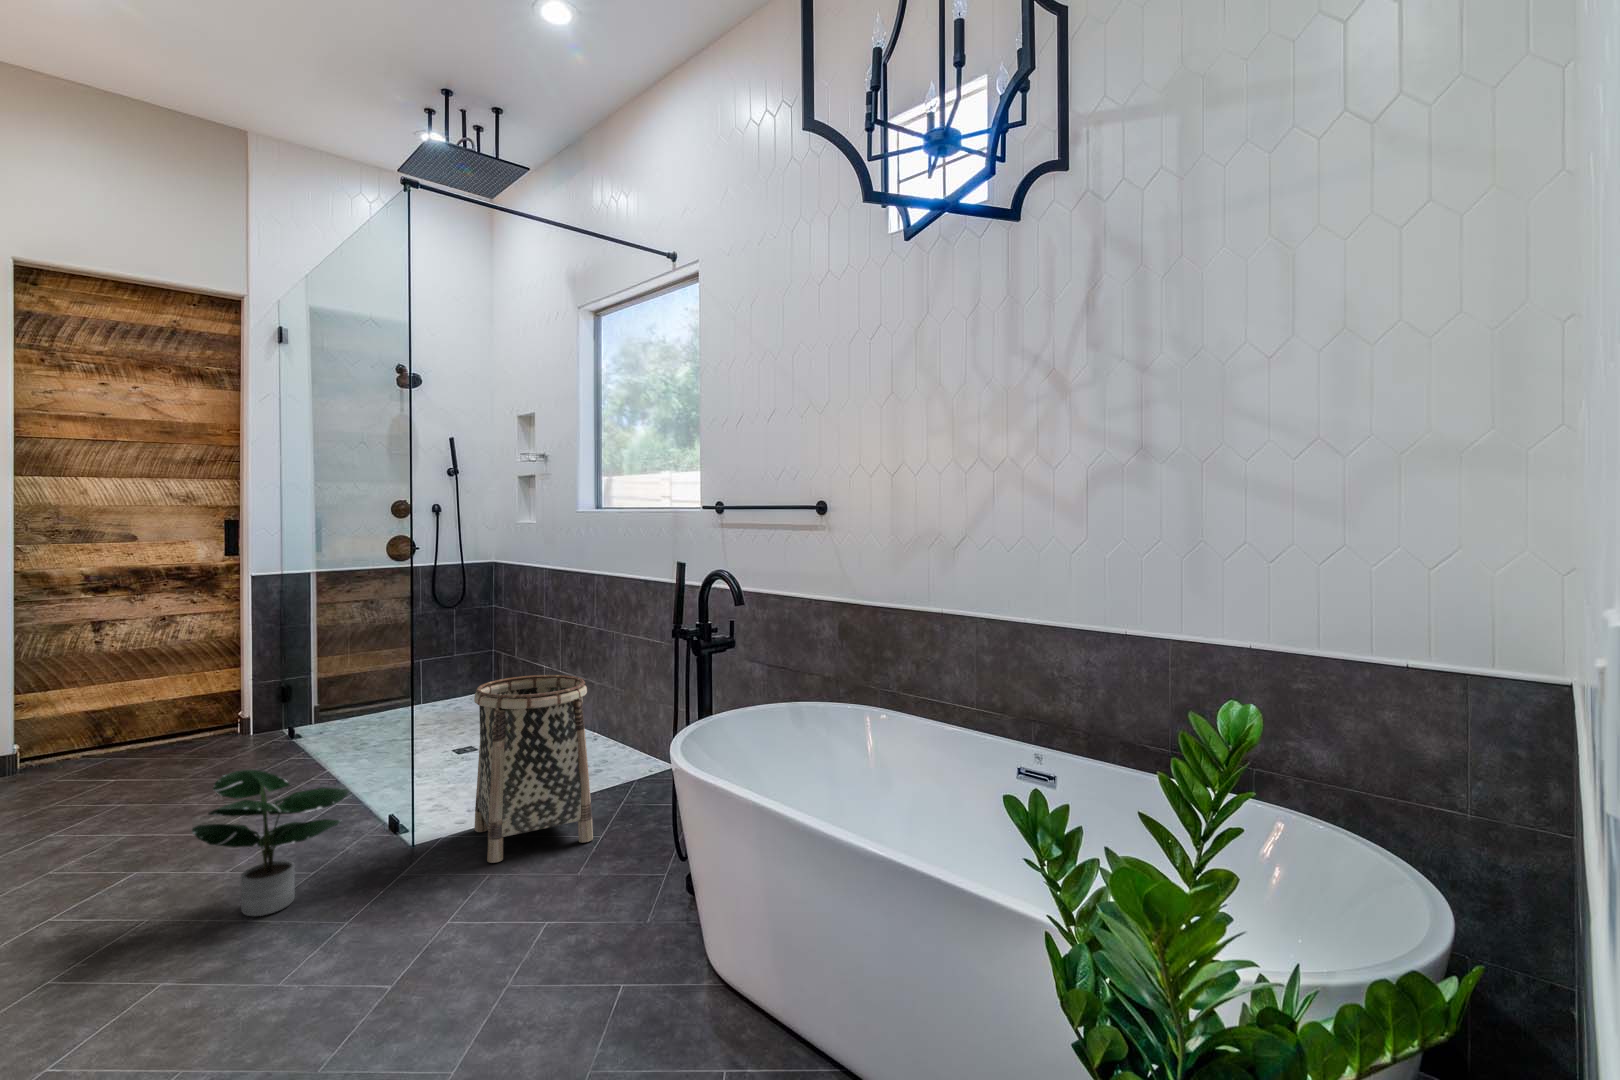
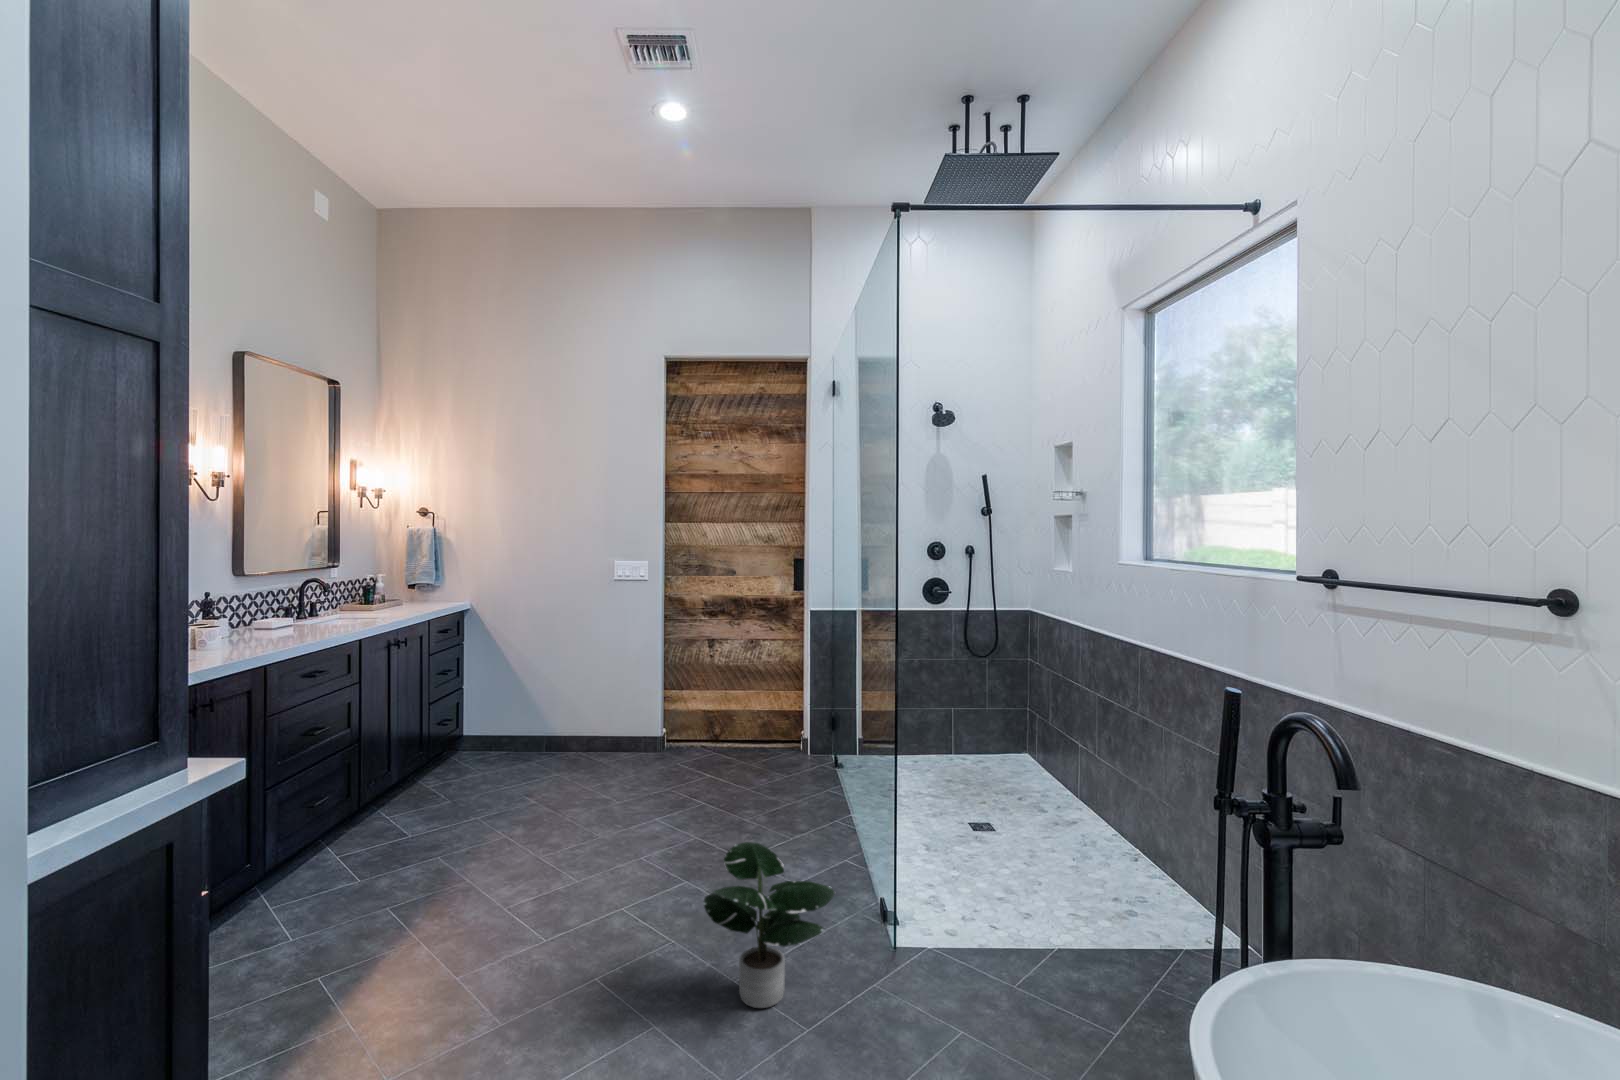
basket: present [474,675,593,863] -> none [967,787,1111,1047]

